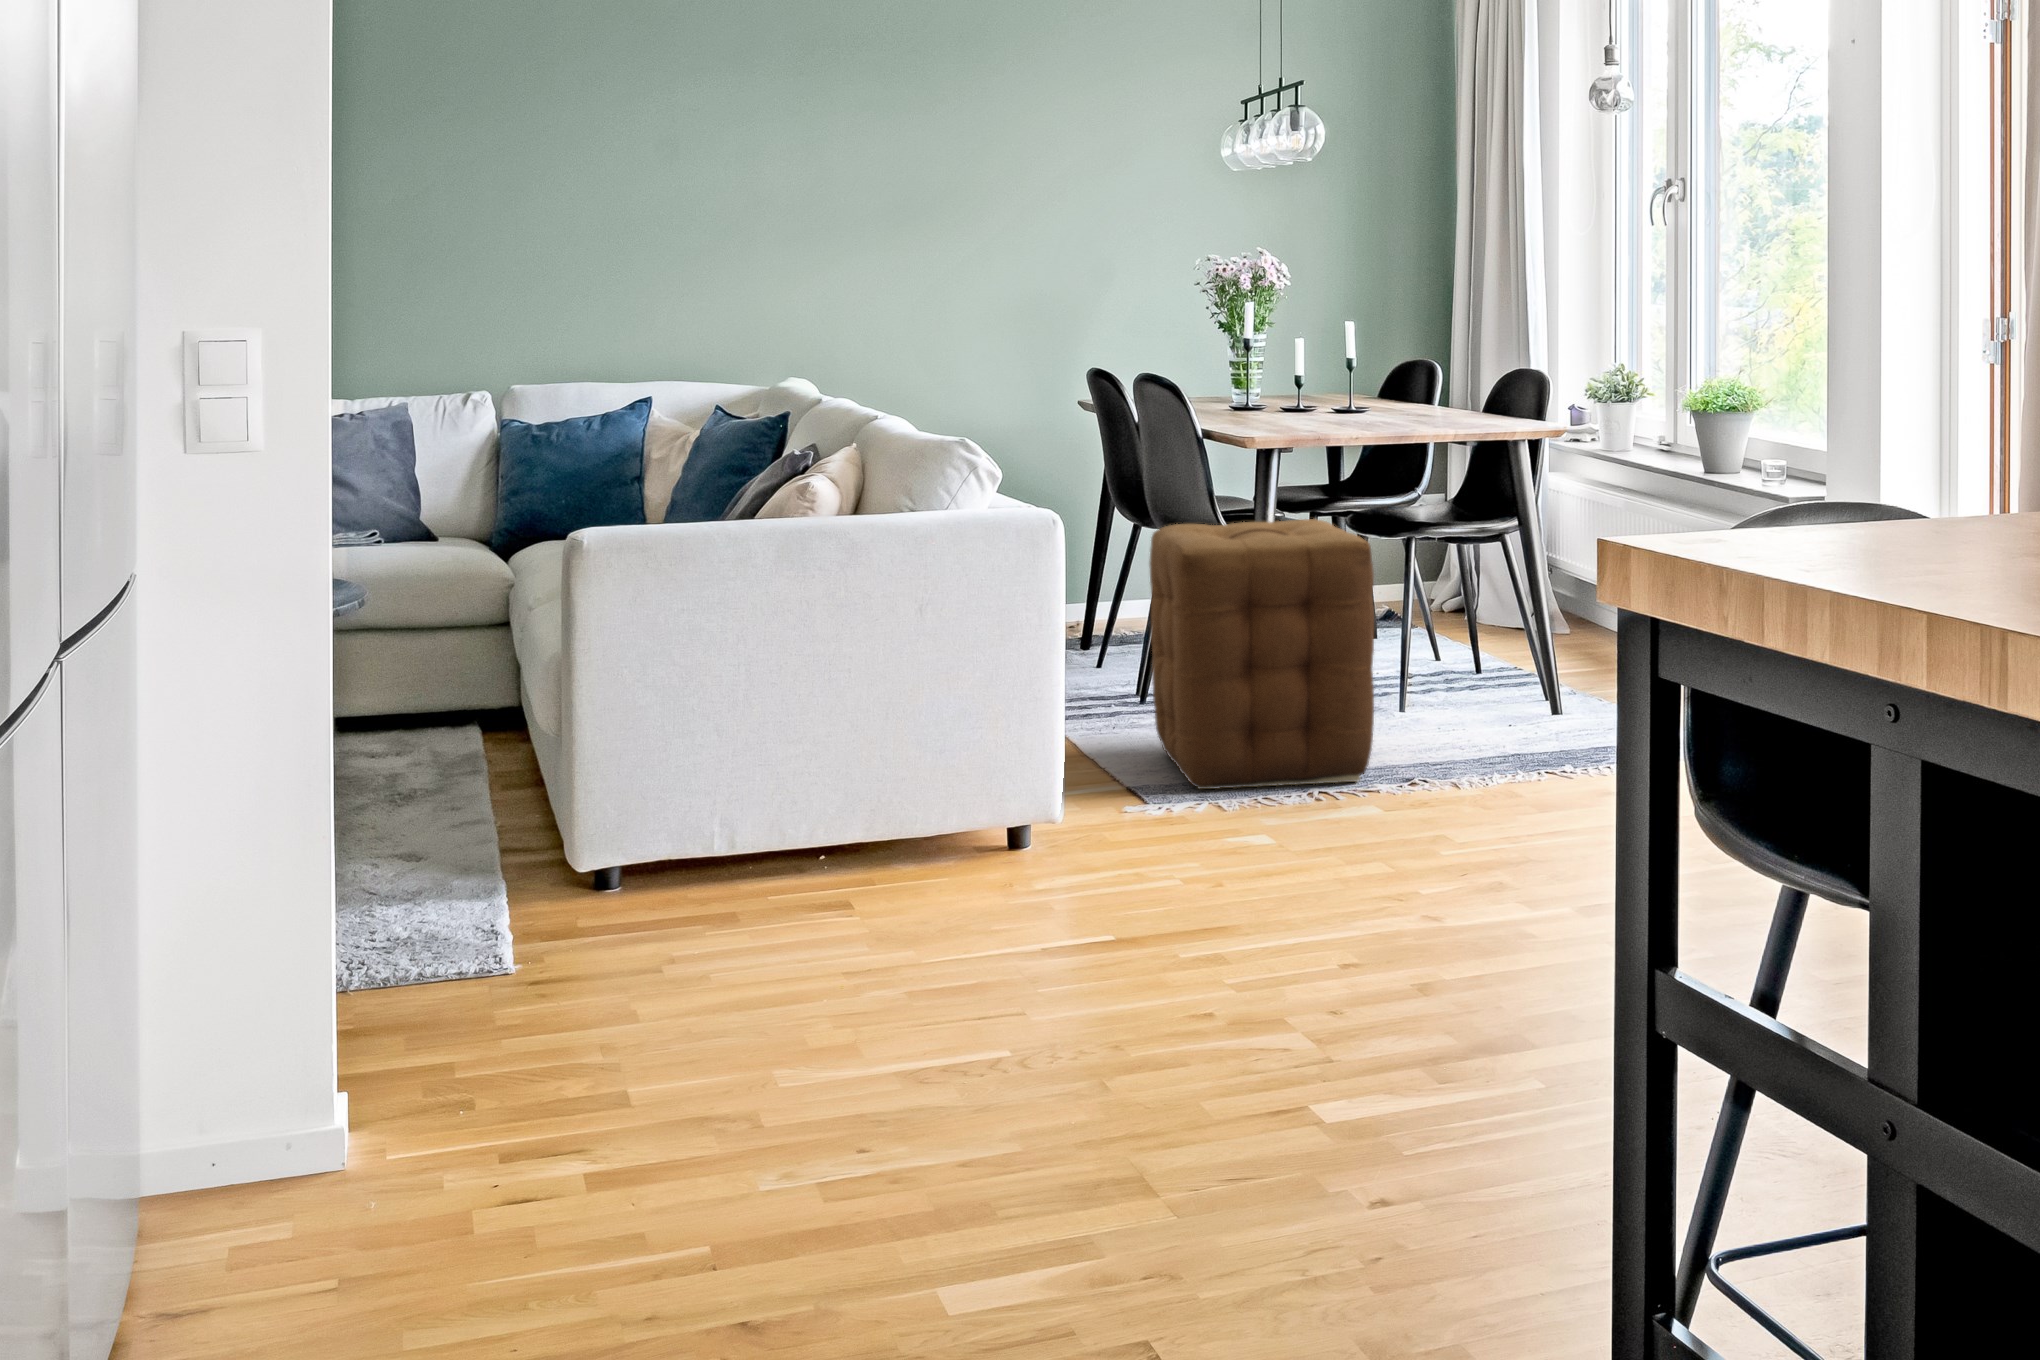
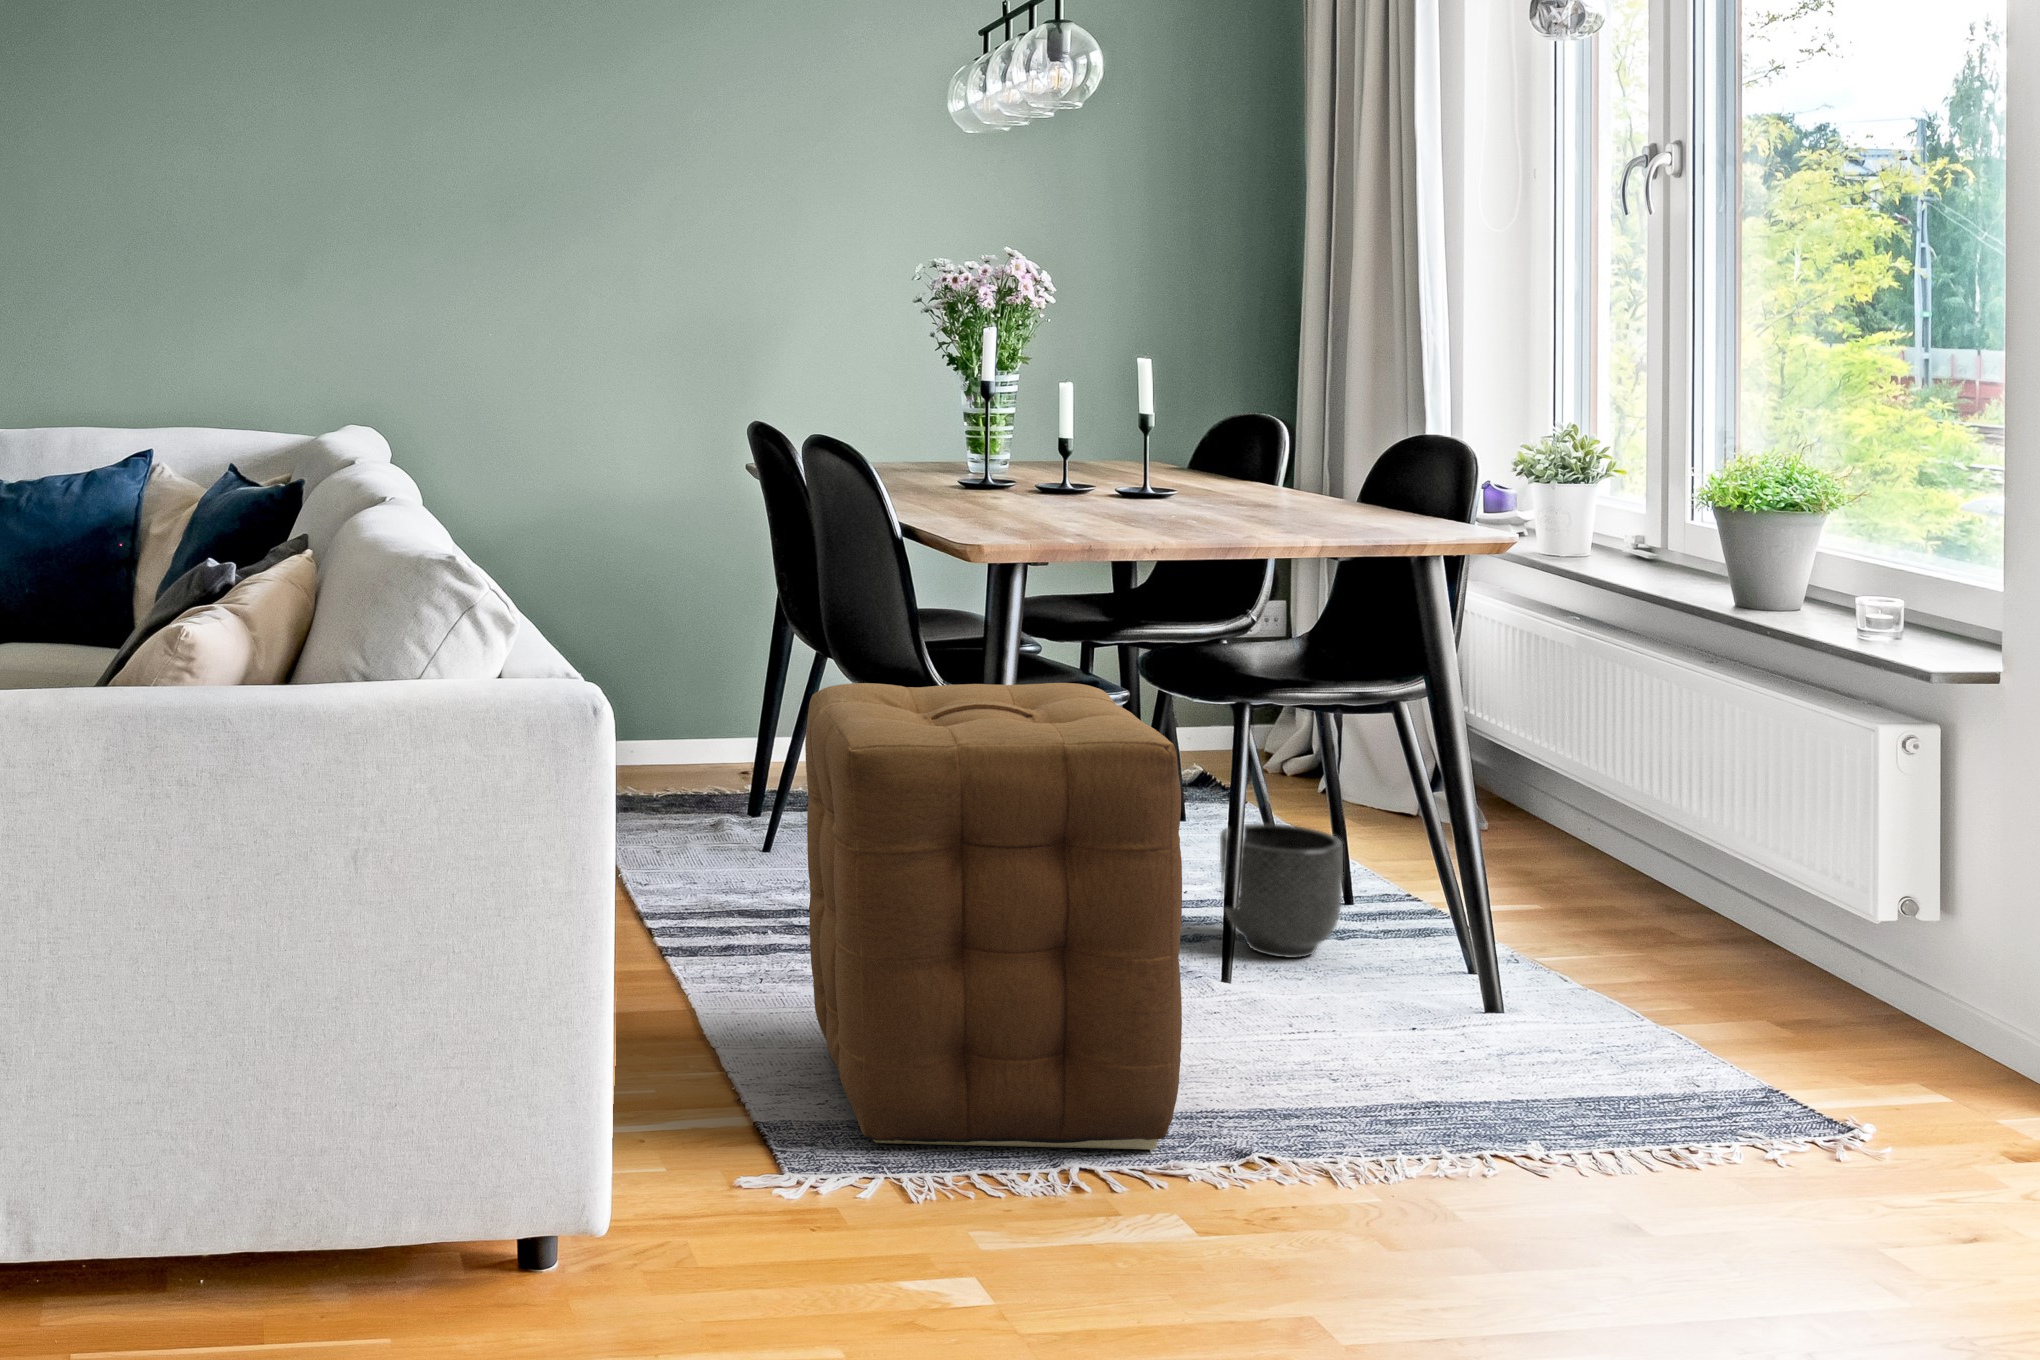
planter: none [1400,620,1473,700] -> present [1220,824,1343,958]

